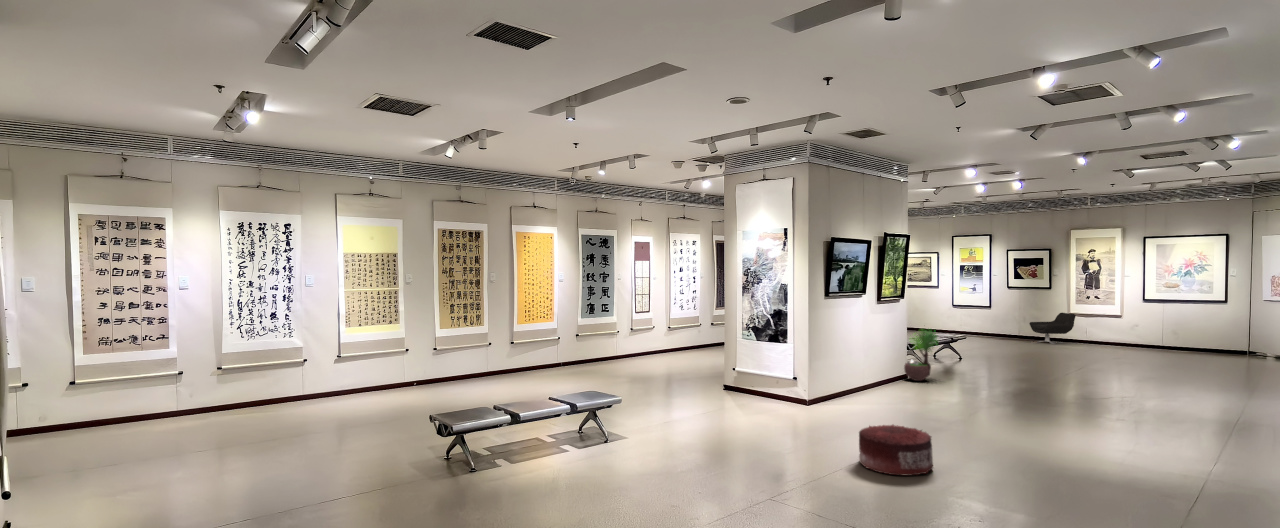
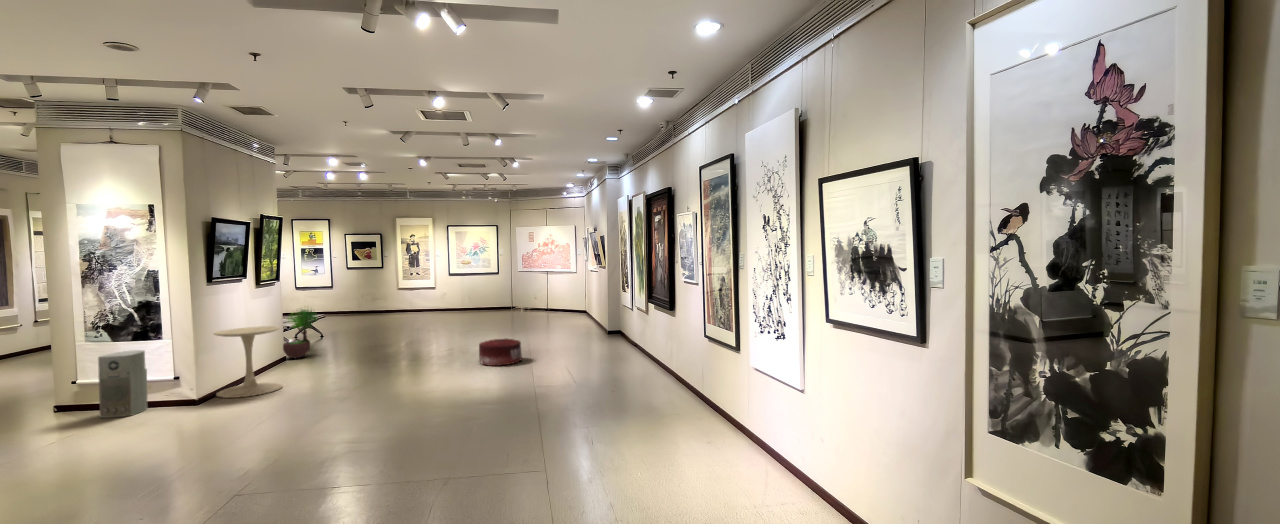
lounge chair: present [1029,313,1076,344] -> none [368,287,403,314]
pedestal table: none [827,343,884,411] -> present [214,326,282,398]
air purifier: none [744,351,777,406] -> present [98,350,148,418]
pouf: present [859,425,933,475] -> present [479,339,522,366]

